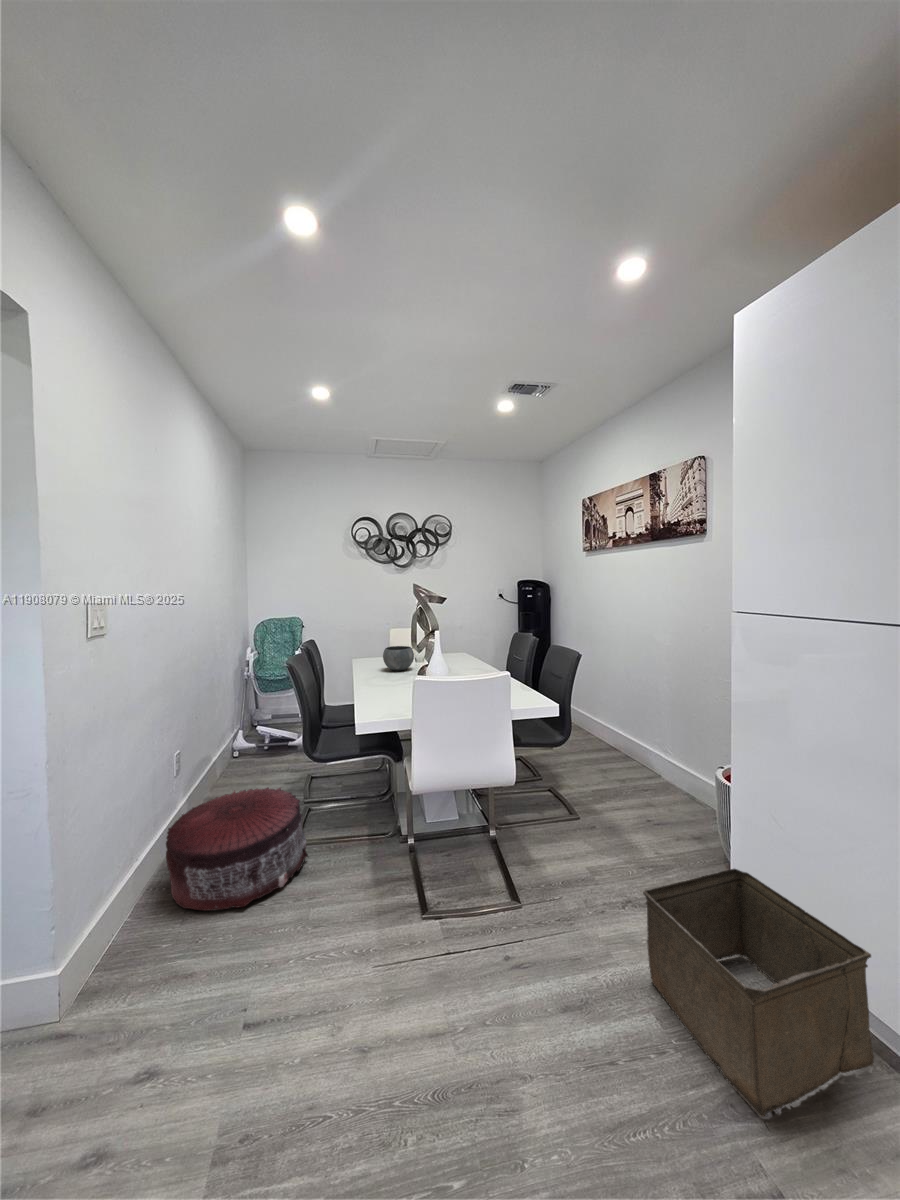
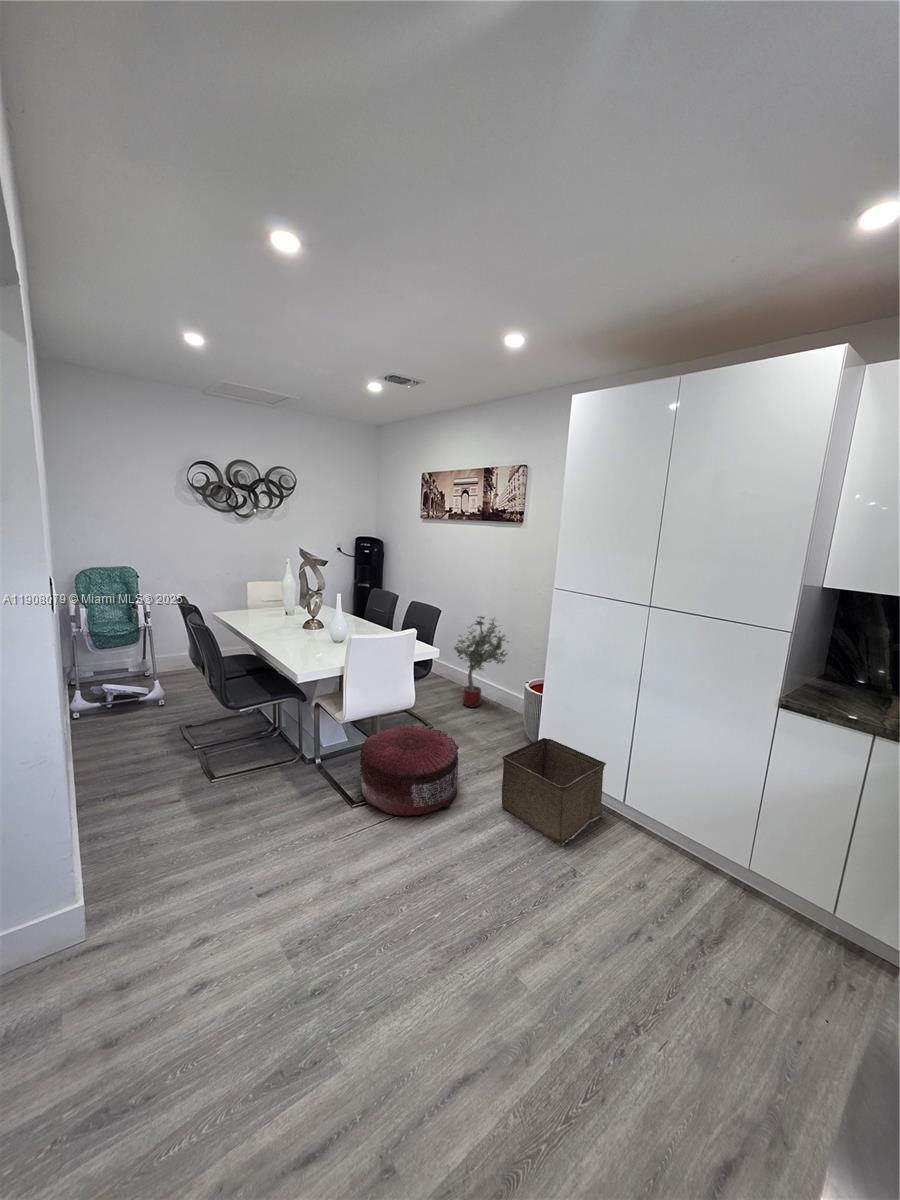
bowl: present [383,646,414,671] -> none [263,602,293,624]
potted tree: none [619,664,699,794] -> present [454,617,509,707]
pouf: present [166,787,308,911] -> present [360,724,459,817]

